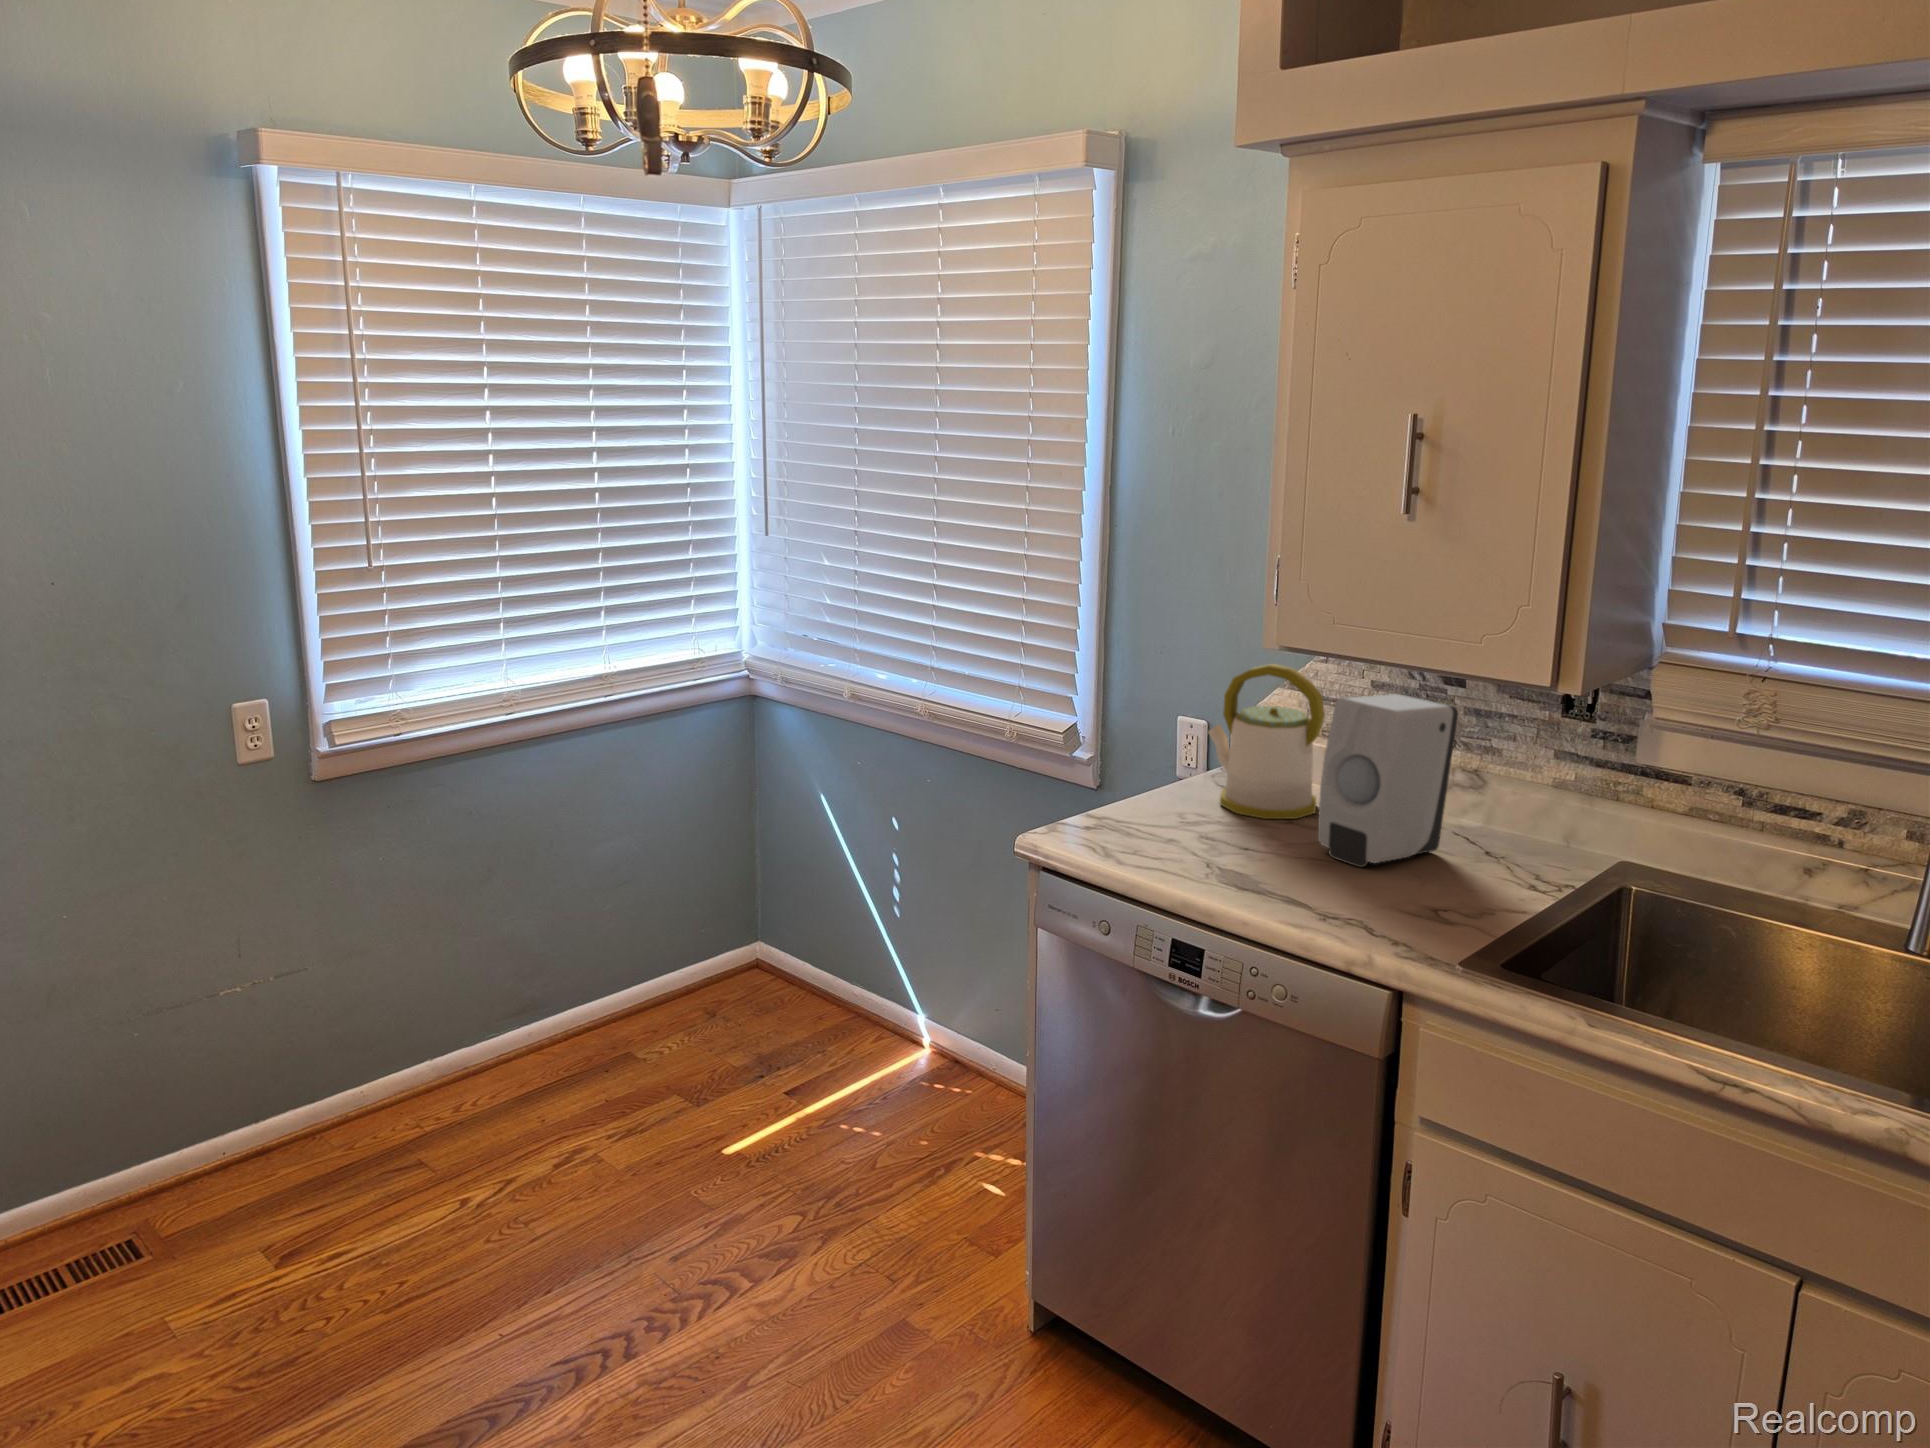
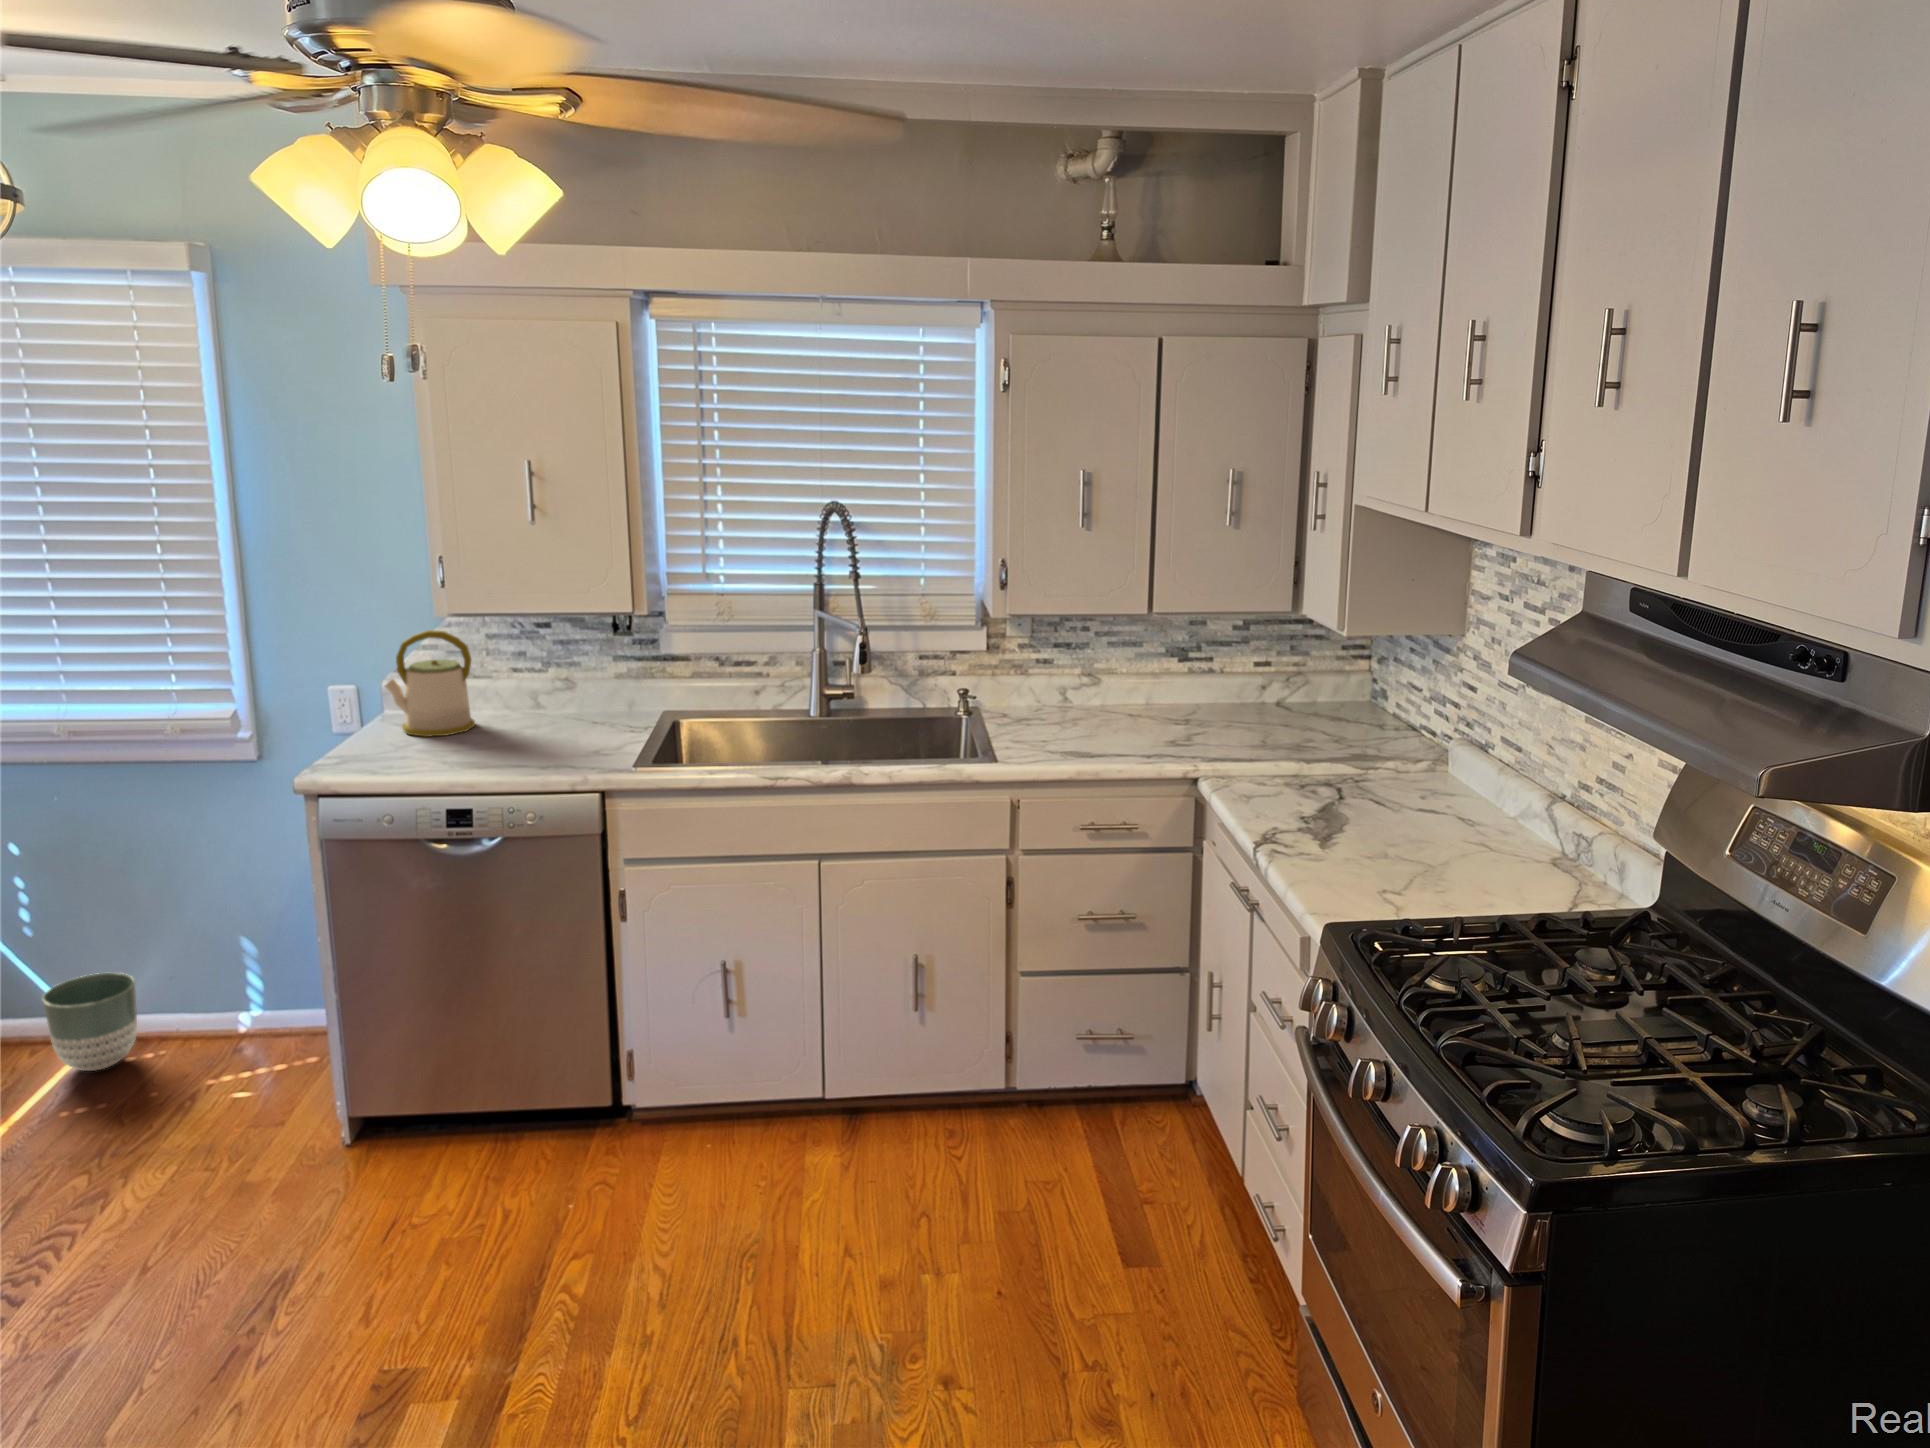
soap dispenser: present [1318,694,1458,867] -> none [497,636,569,745]
planter: none [872,979,956,1086] -> present [42,973,137,1071]

